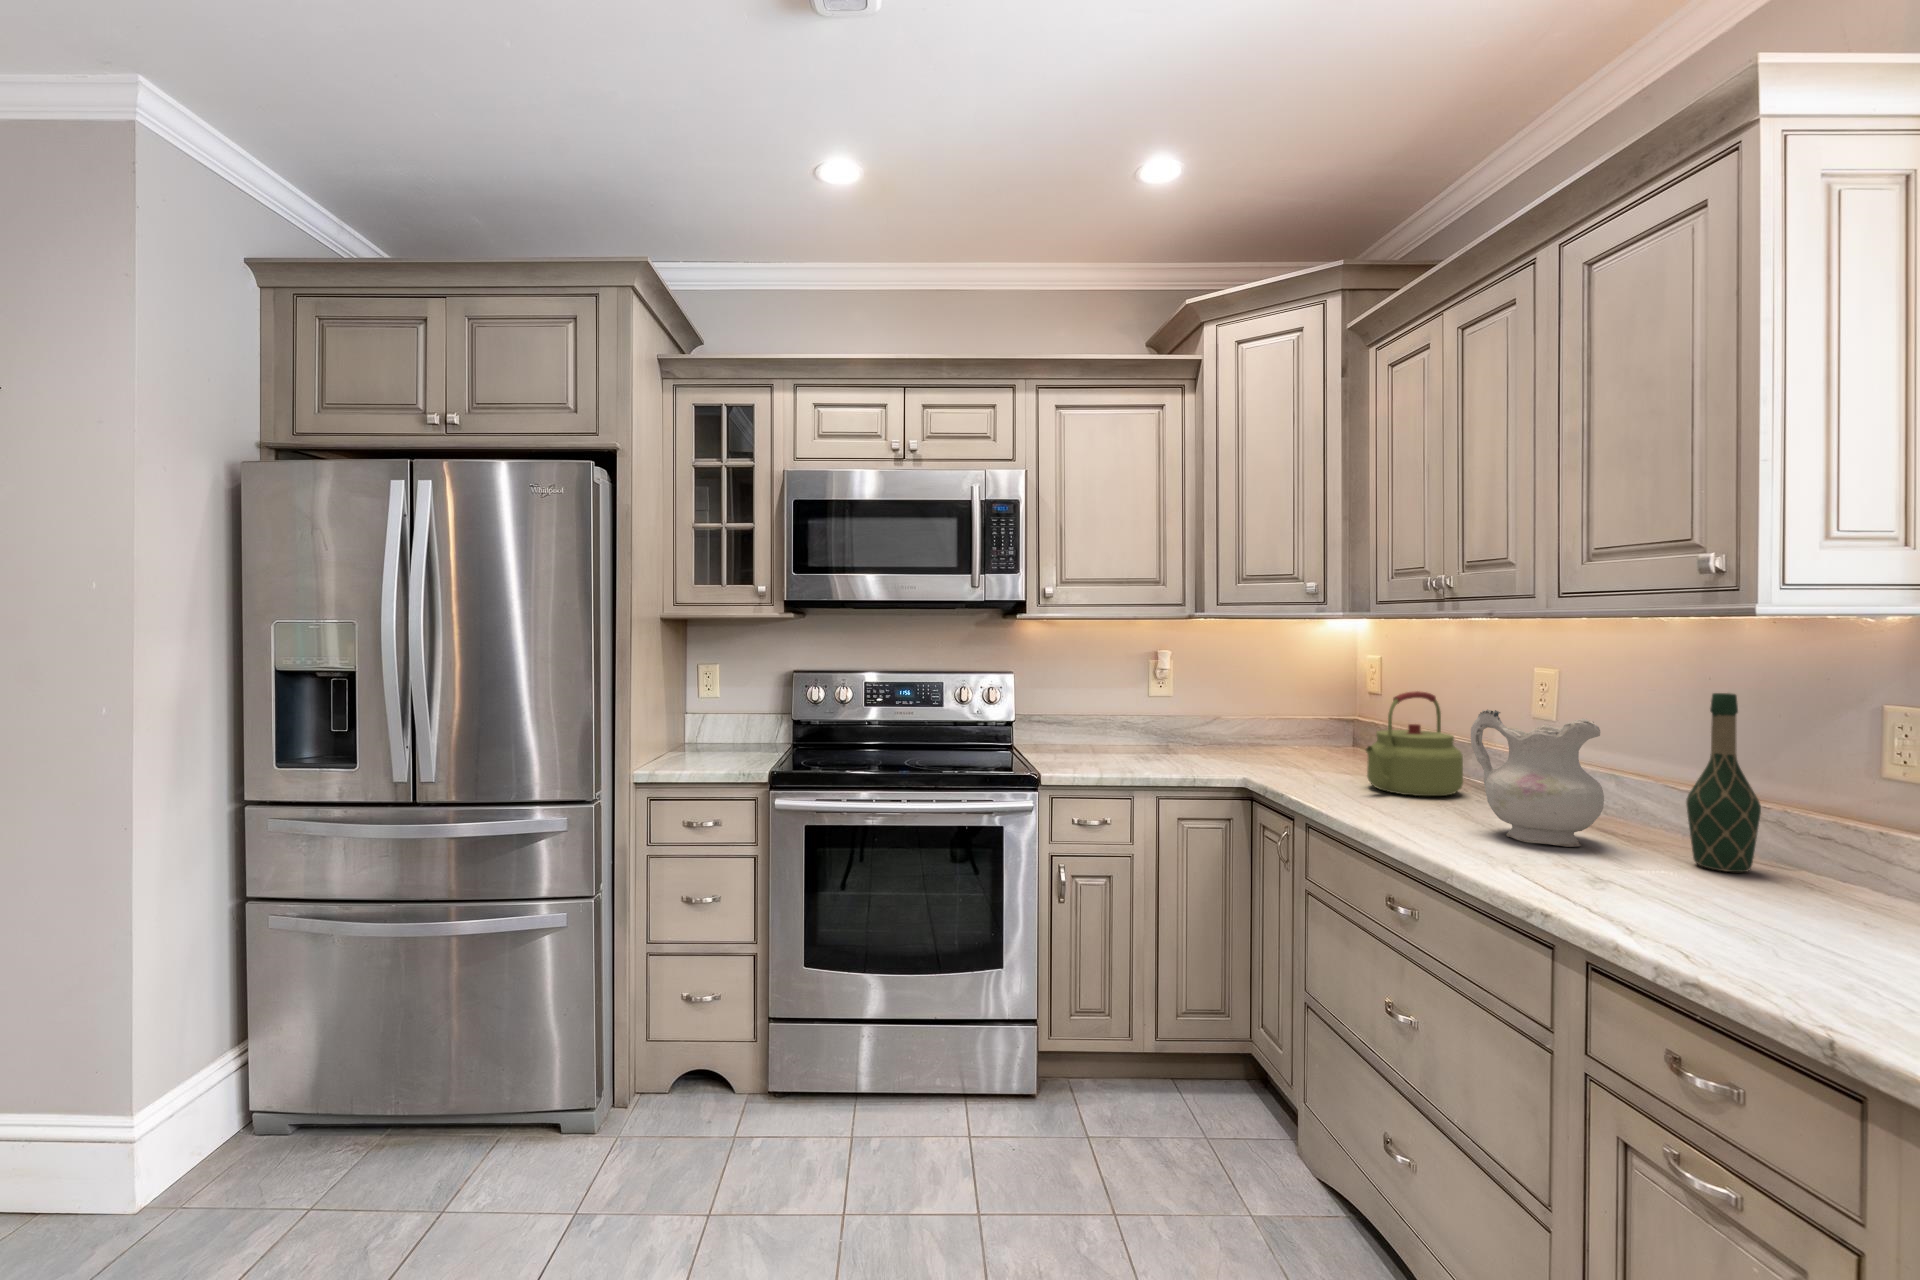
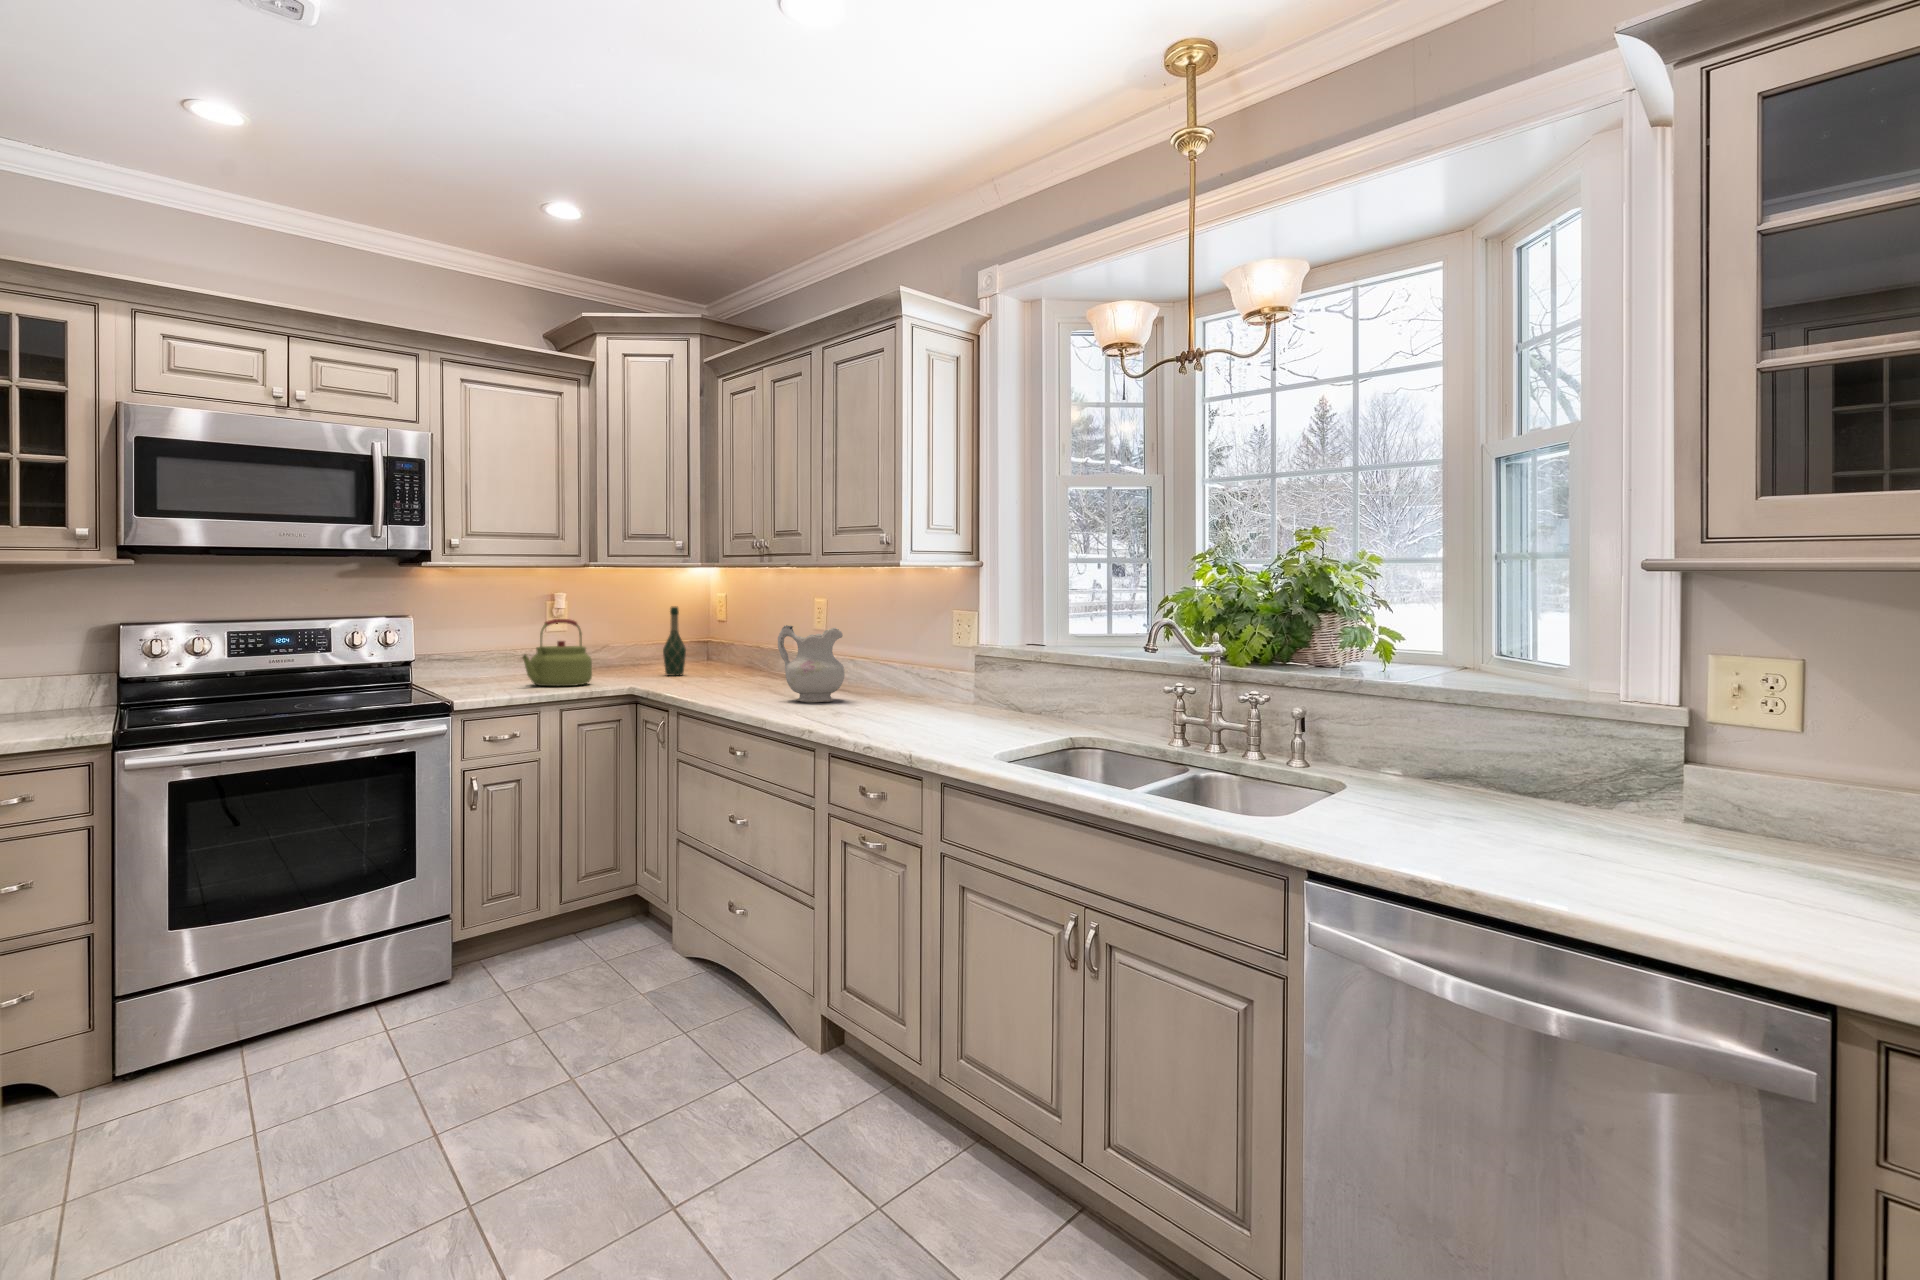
kettle: present [1366,691,1463,796] -> present [523,619,592,686]
wine bottle: present [1686,693,1761,872] -> present [663,606,686,676]

